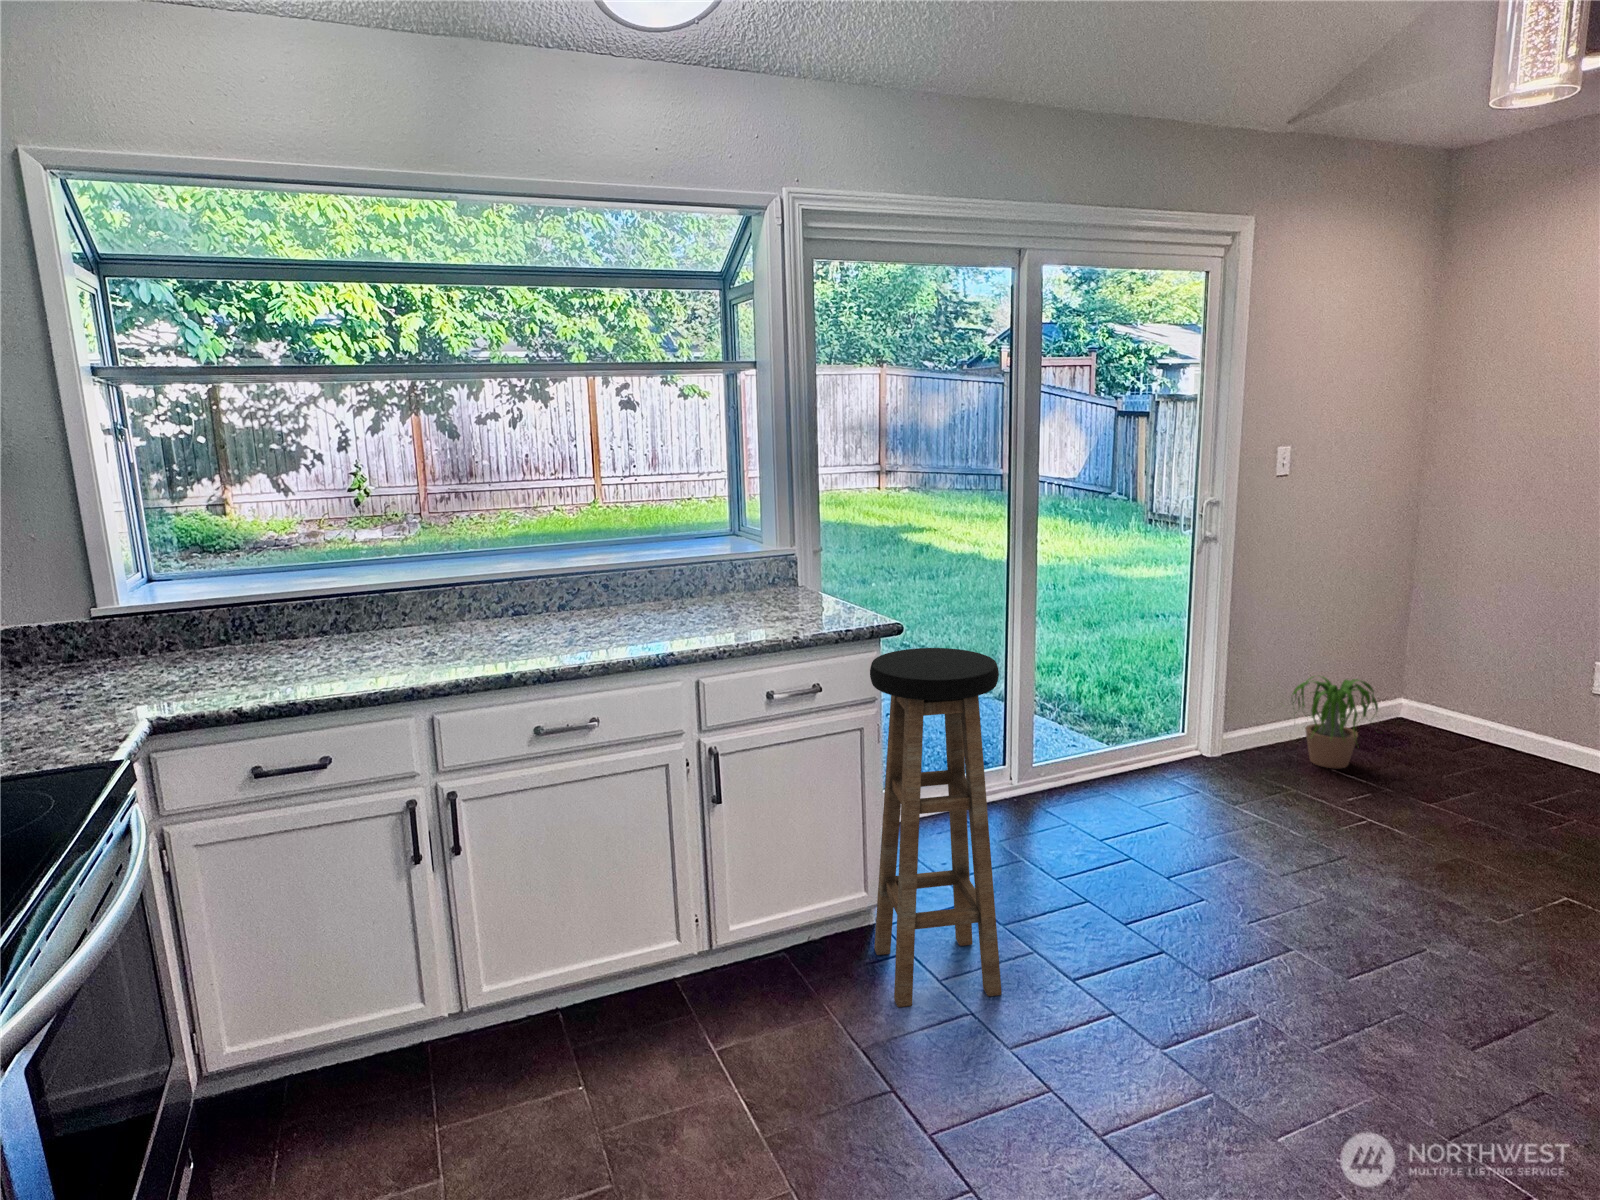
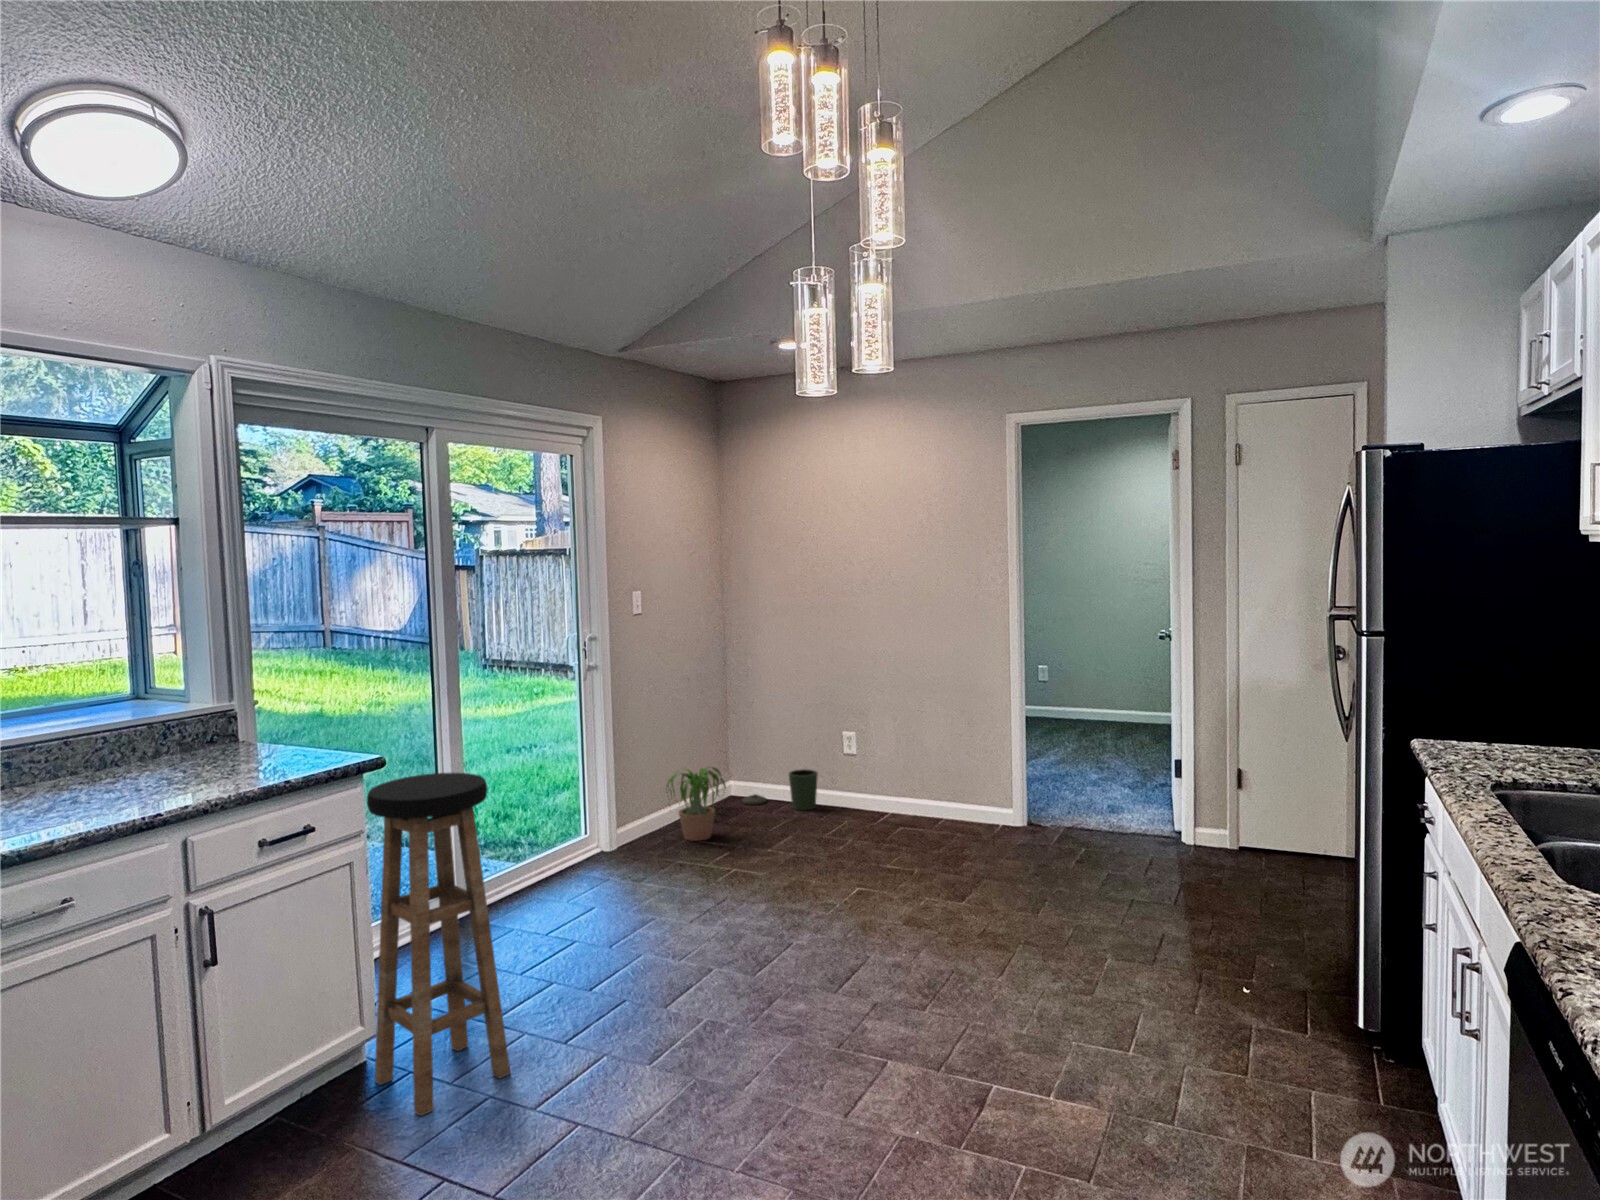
trash can: none [1408,703,1536,760] -> present [742,769,818,810]

